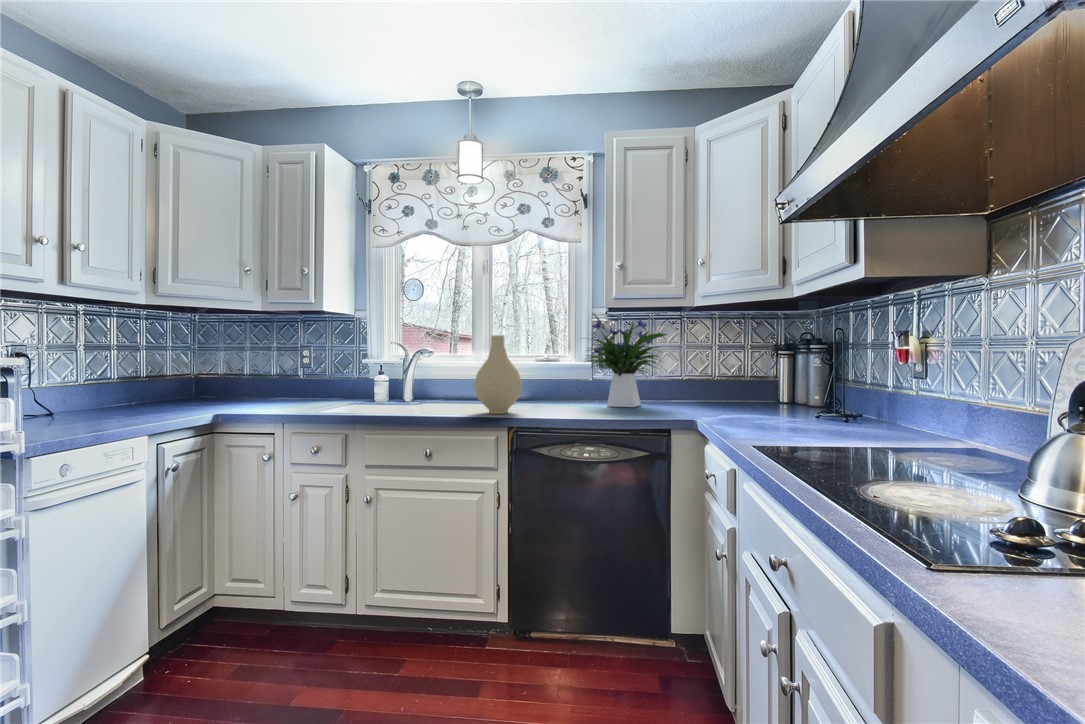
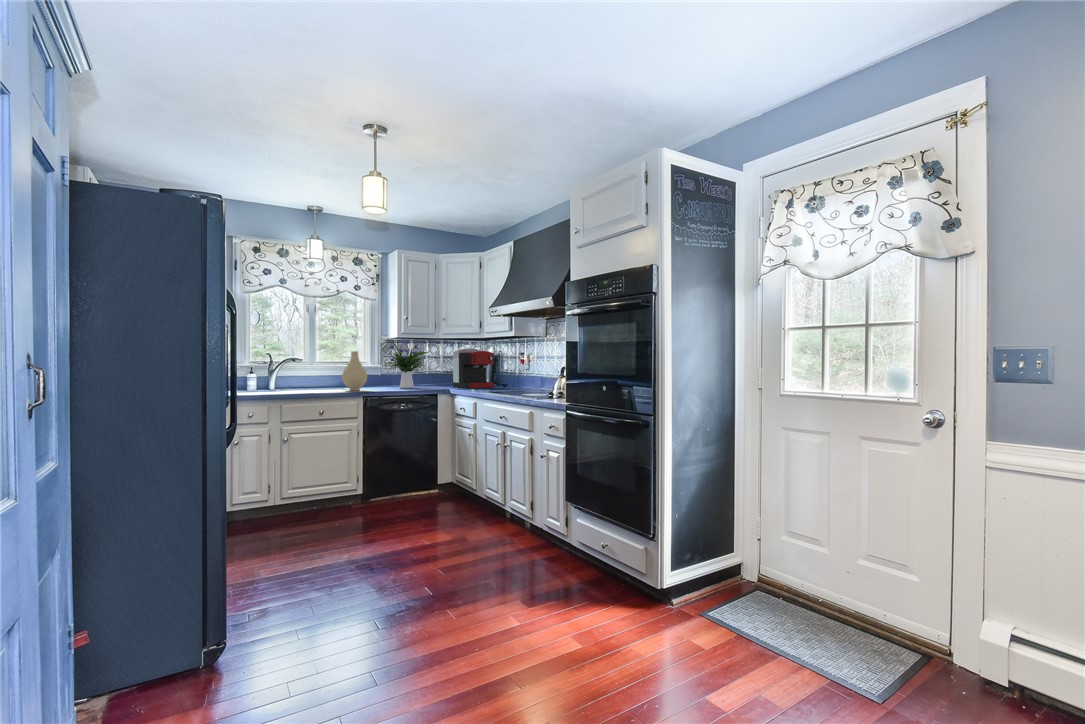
coffee maker: none [722,323,819,417] -> present [453,348,494,388]

